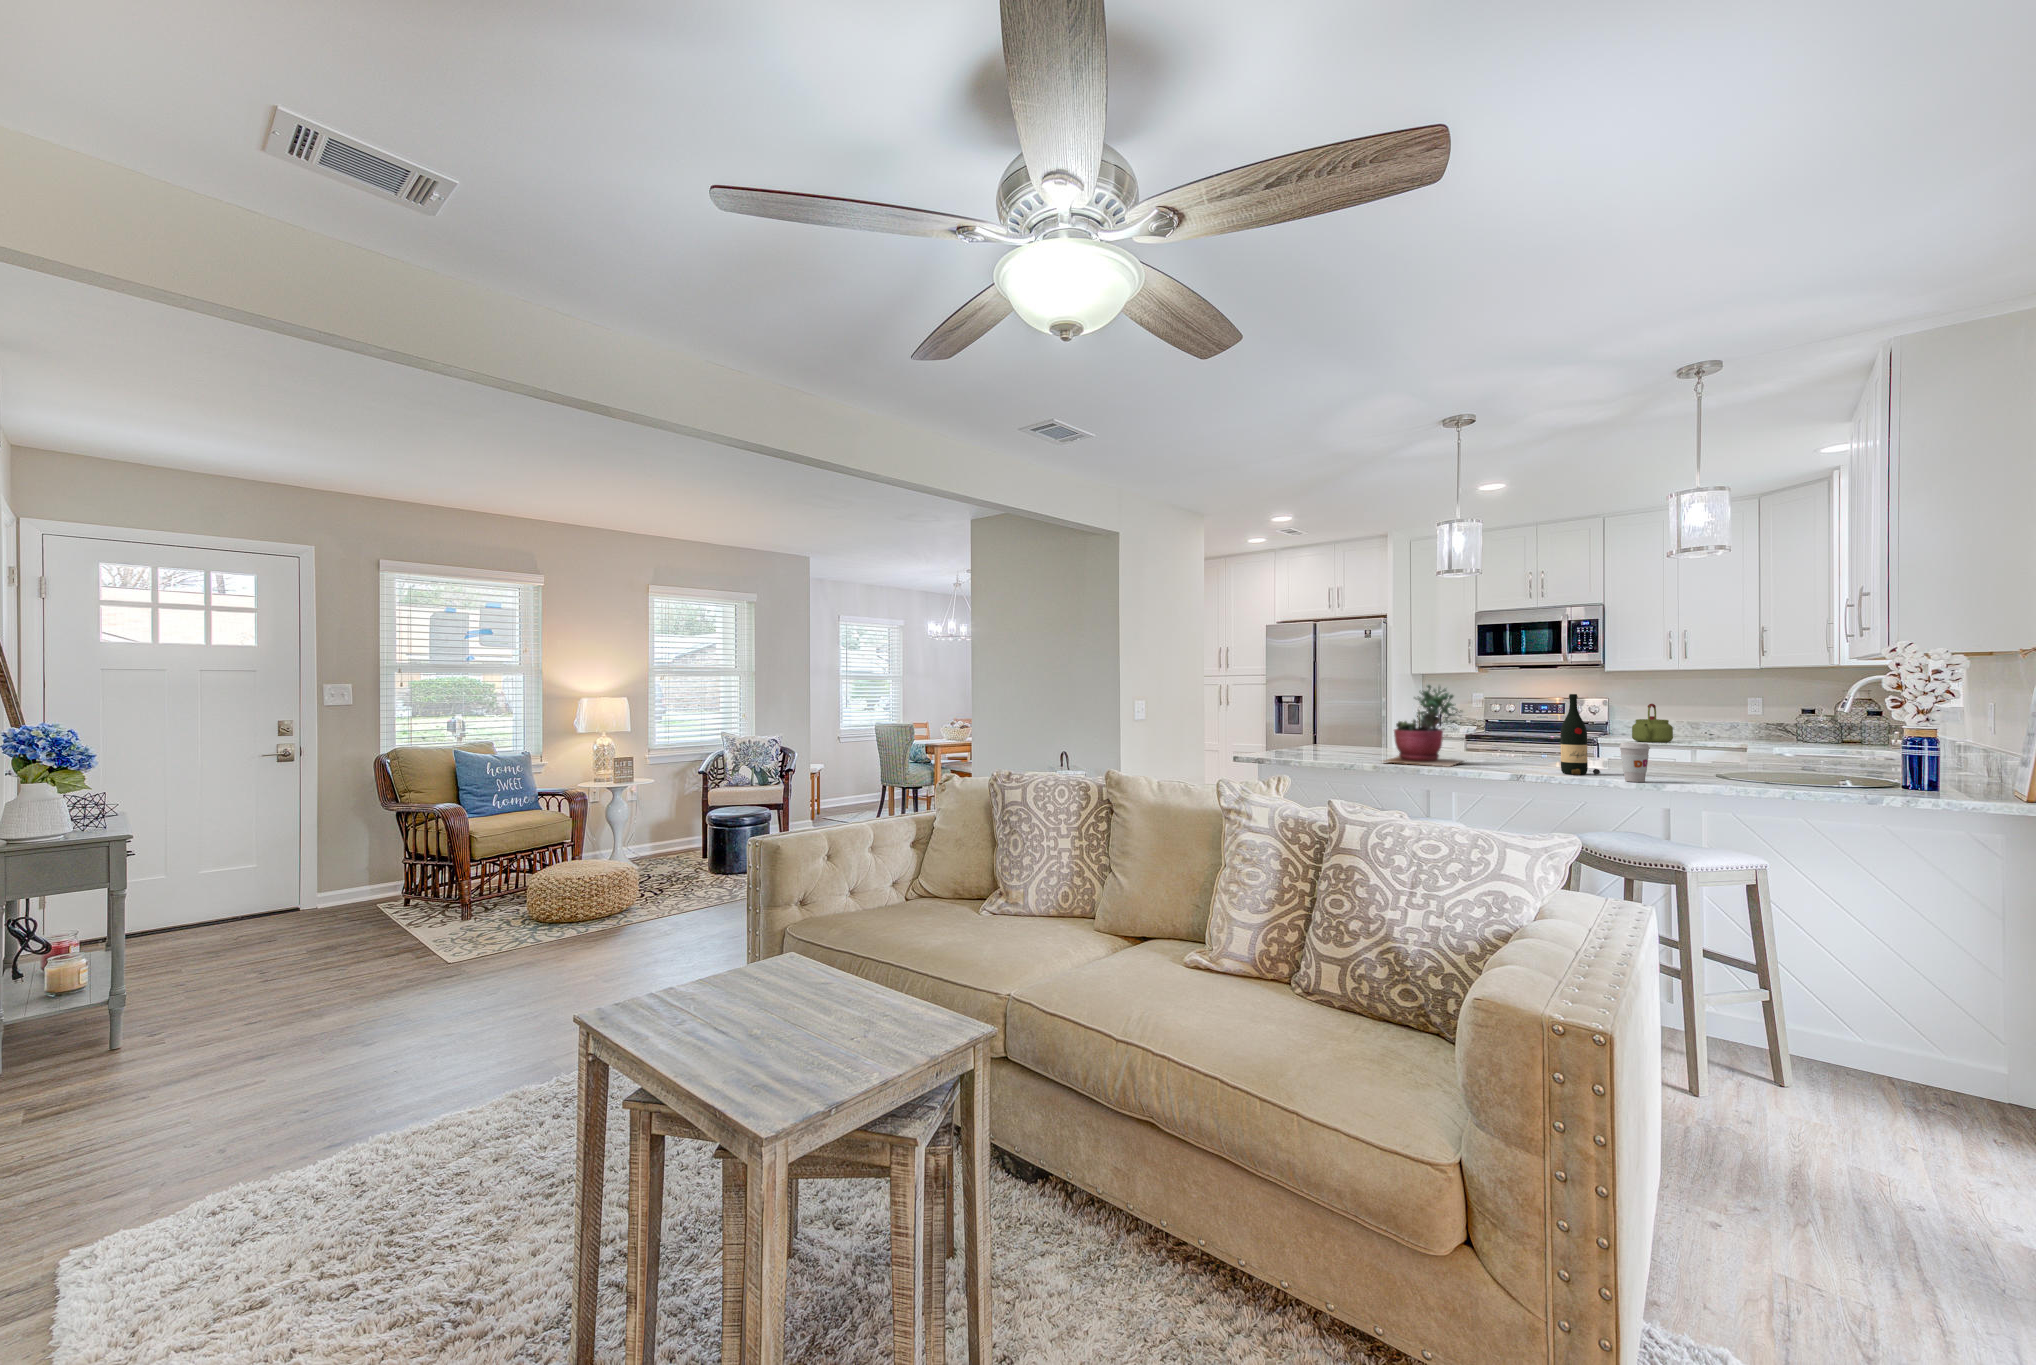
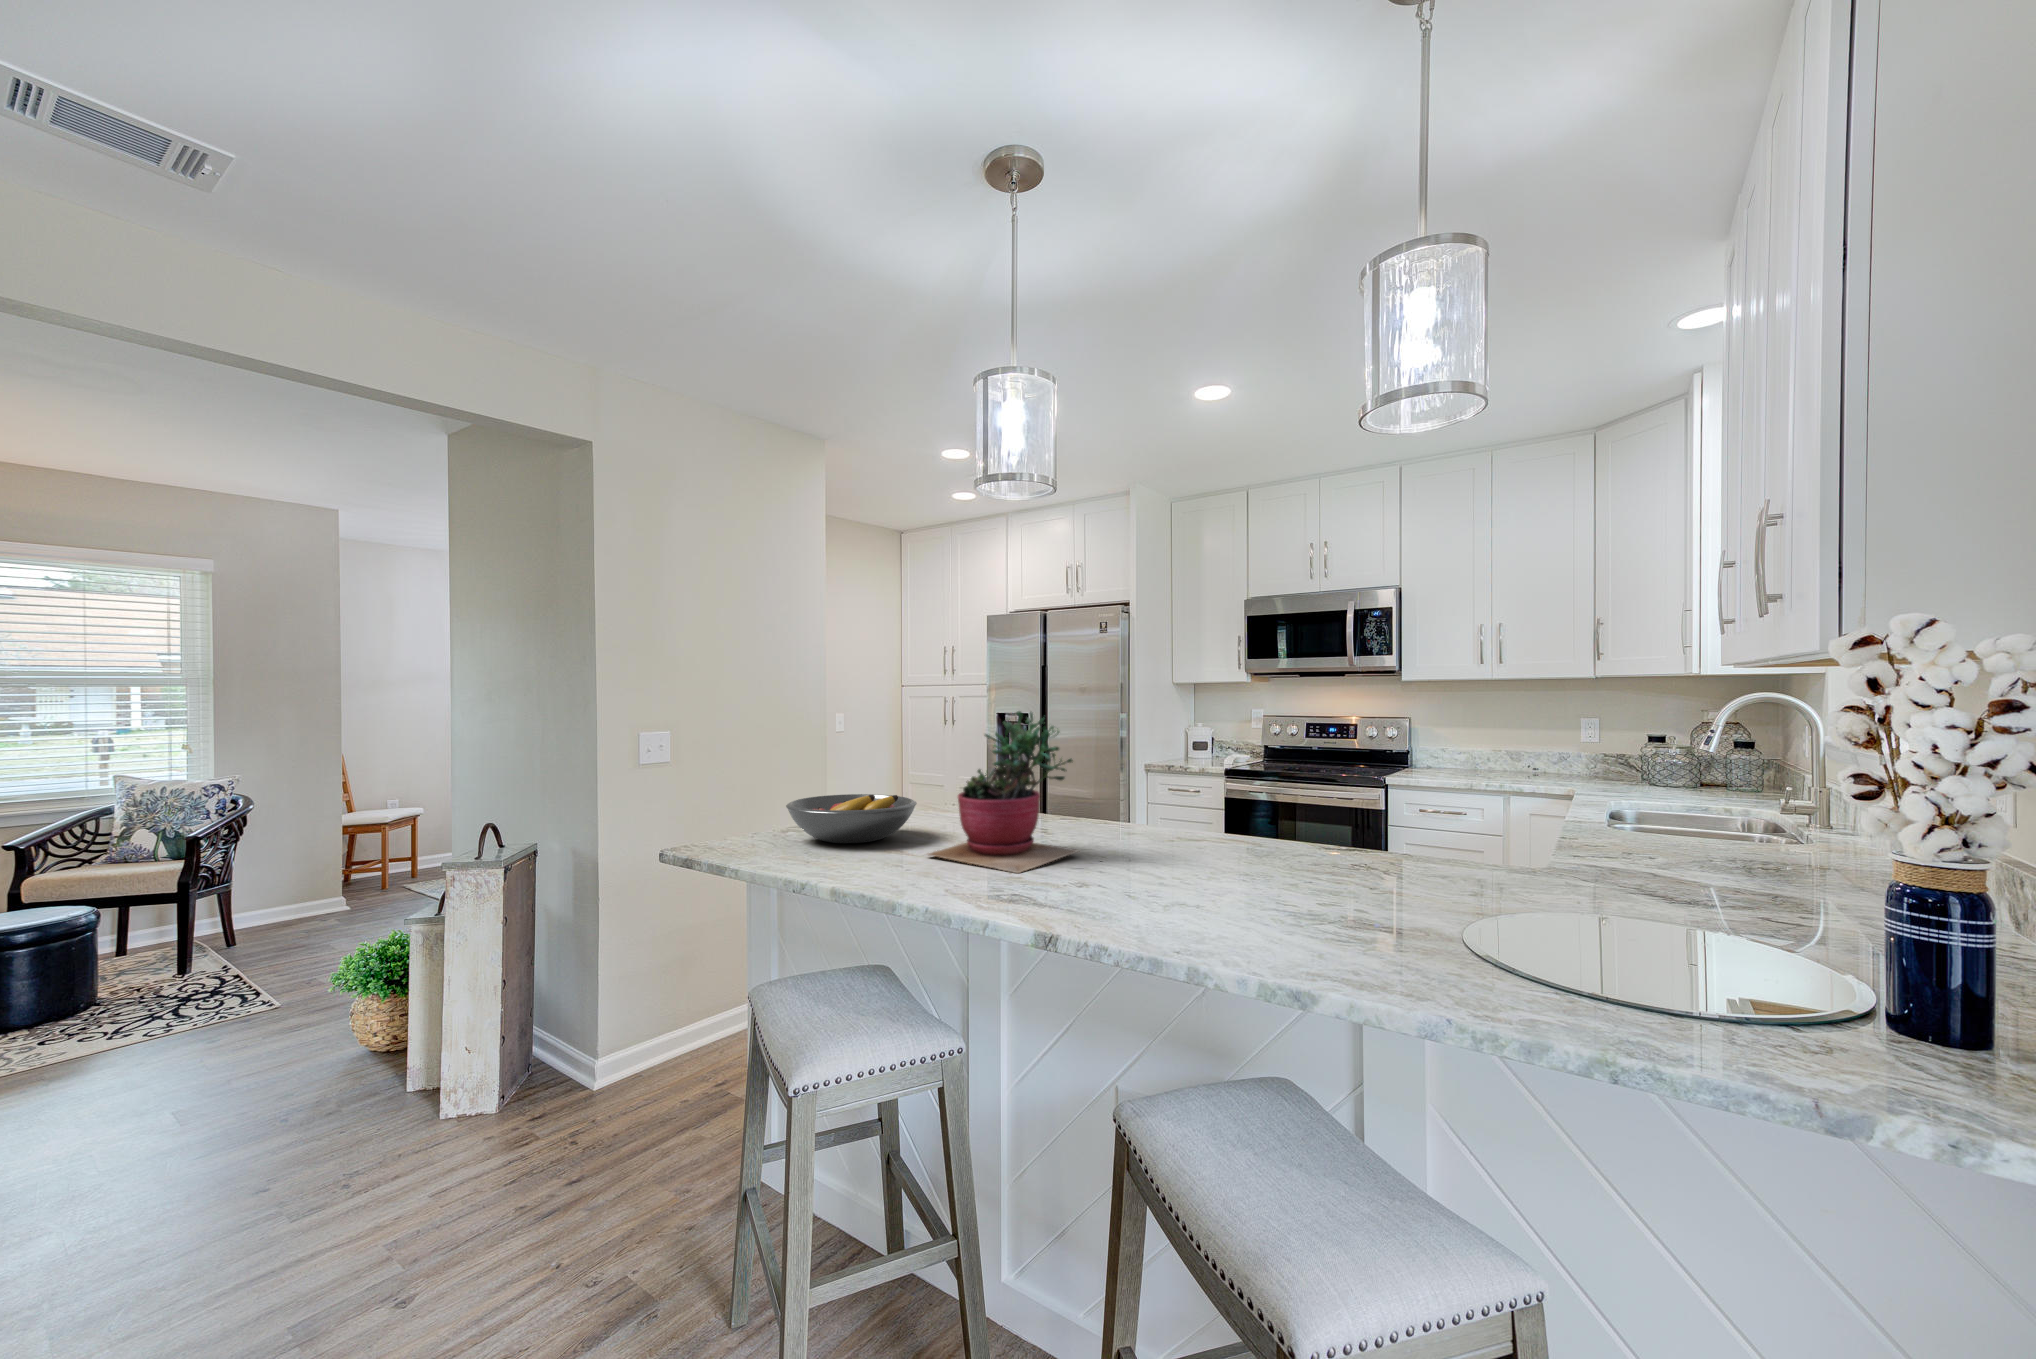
wine bottle: present [1560,694,1600,775] -> none [1176,741,1245,921]
kettle: present [1632,704,1673,742] -> none [1439,724,1489,777]
fruit bowl: none [1275,733,1352,760] -> present [786,794,917,843]
coffee cup: present [1619,742,1650,782] -> none [1241,868,1304,972]

